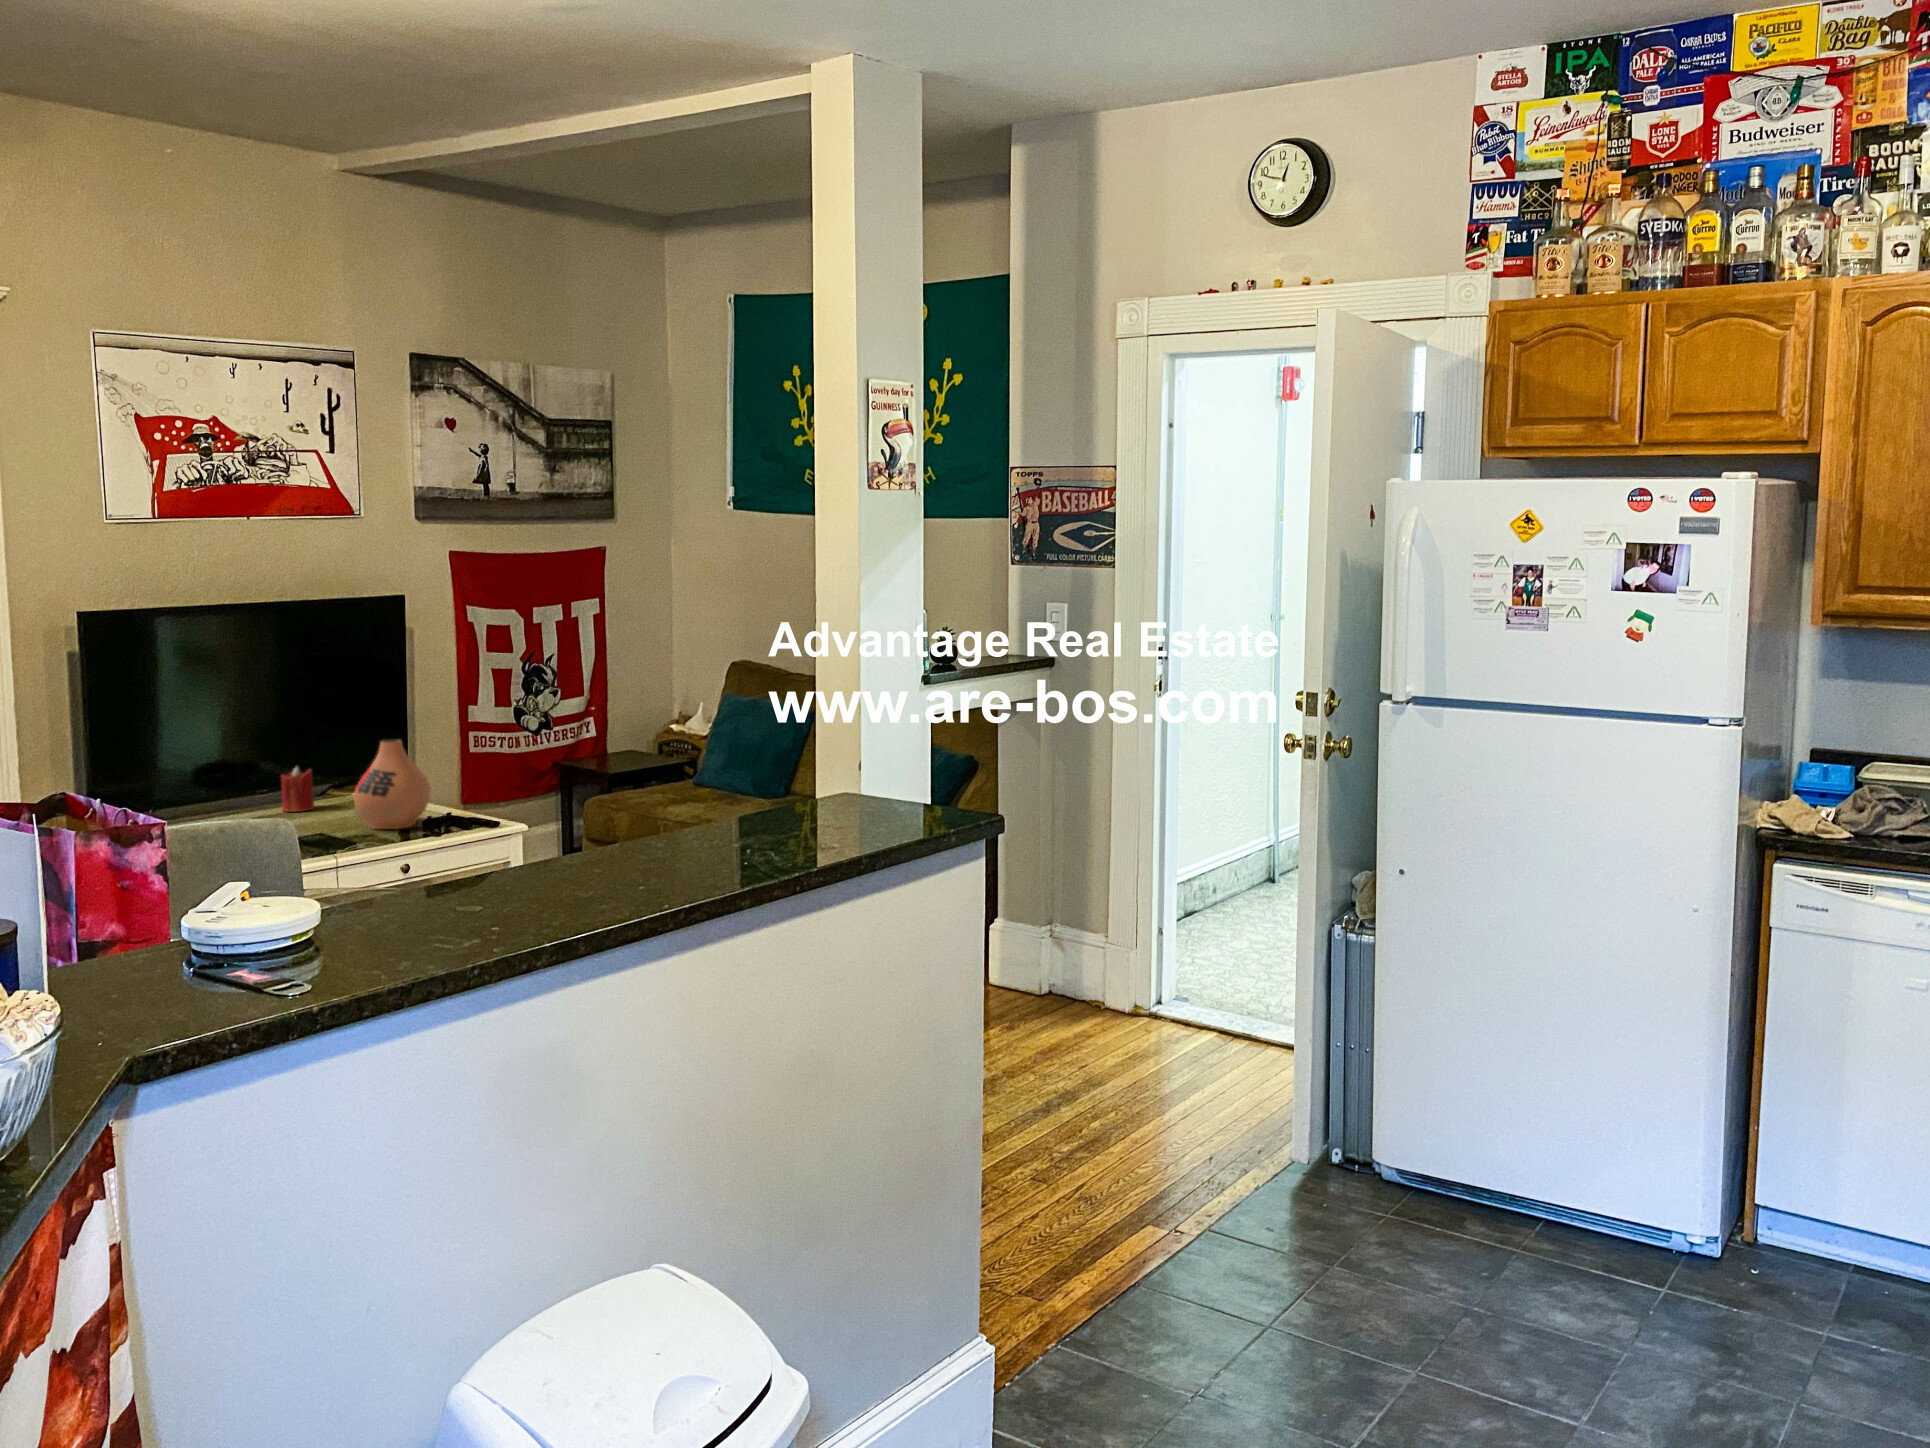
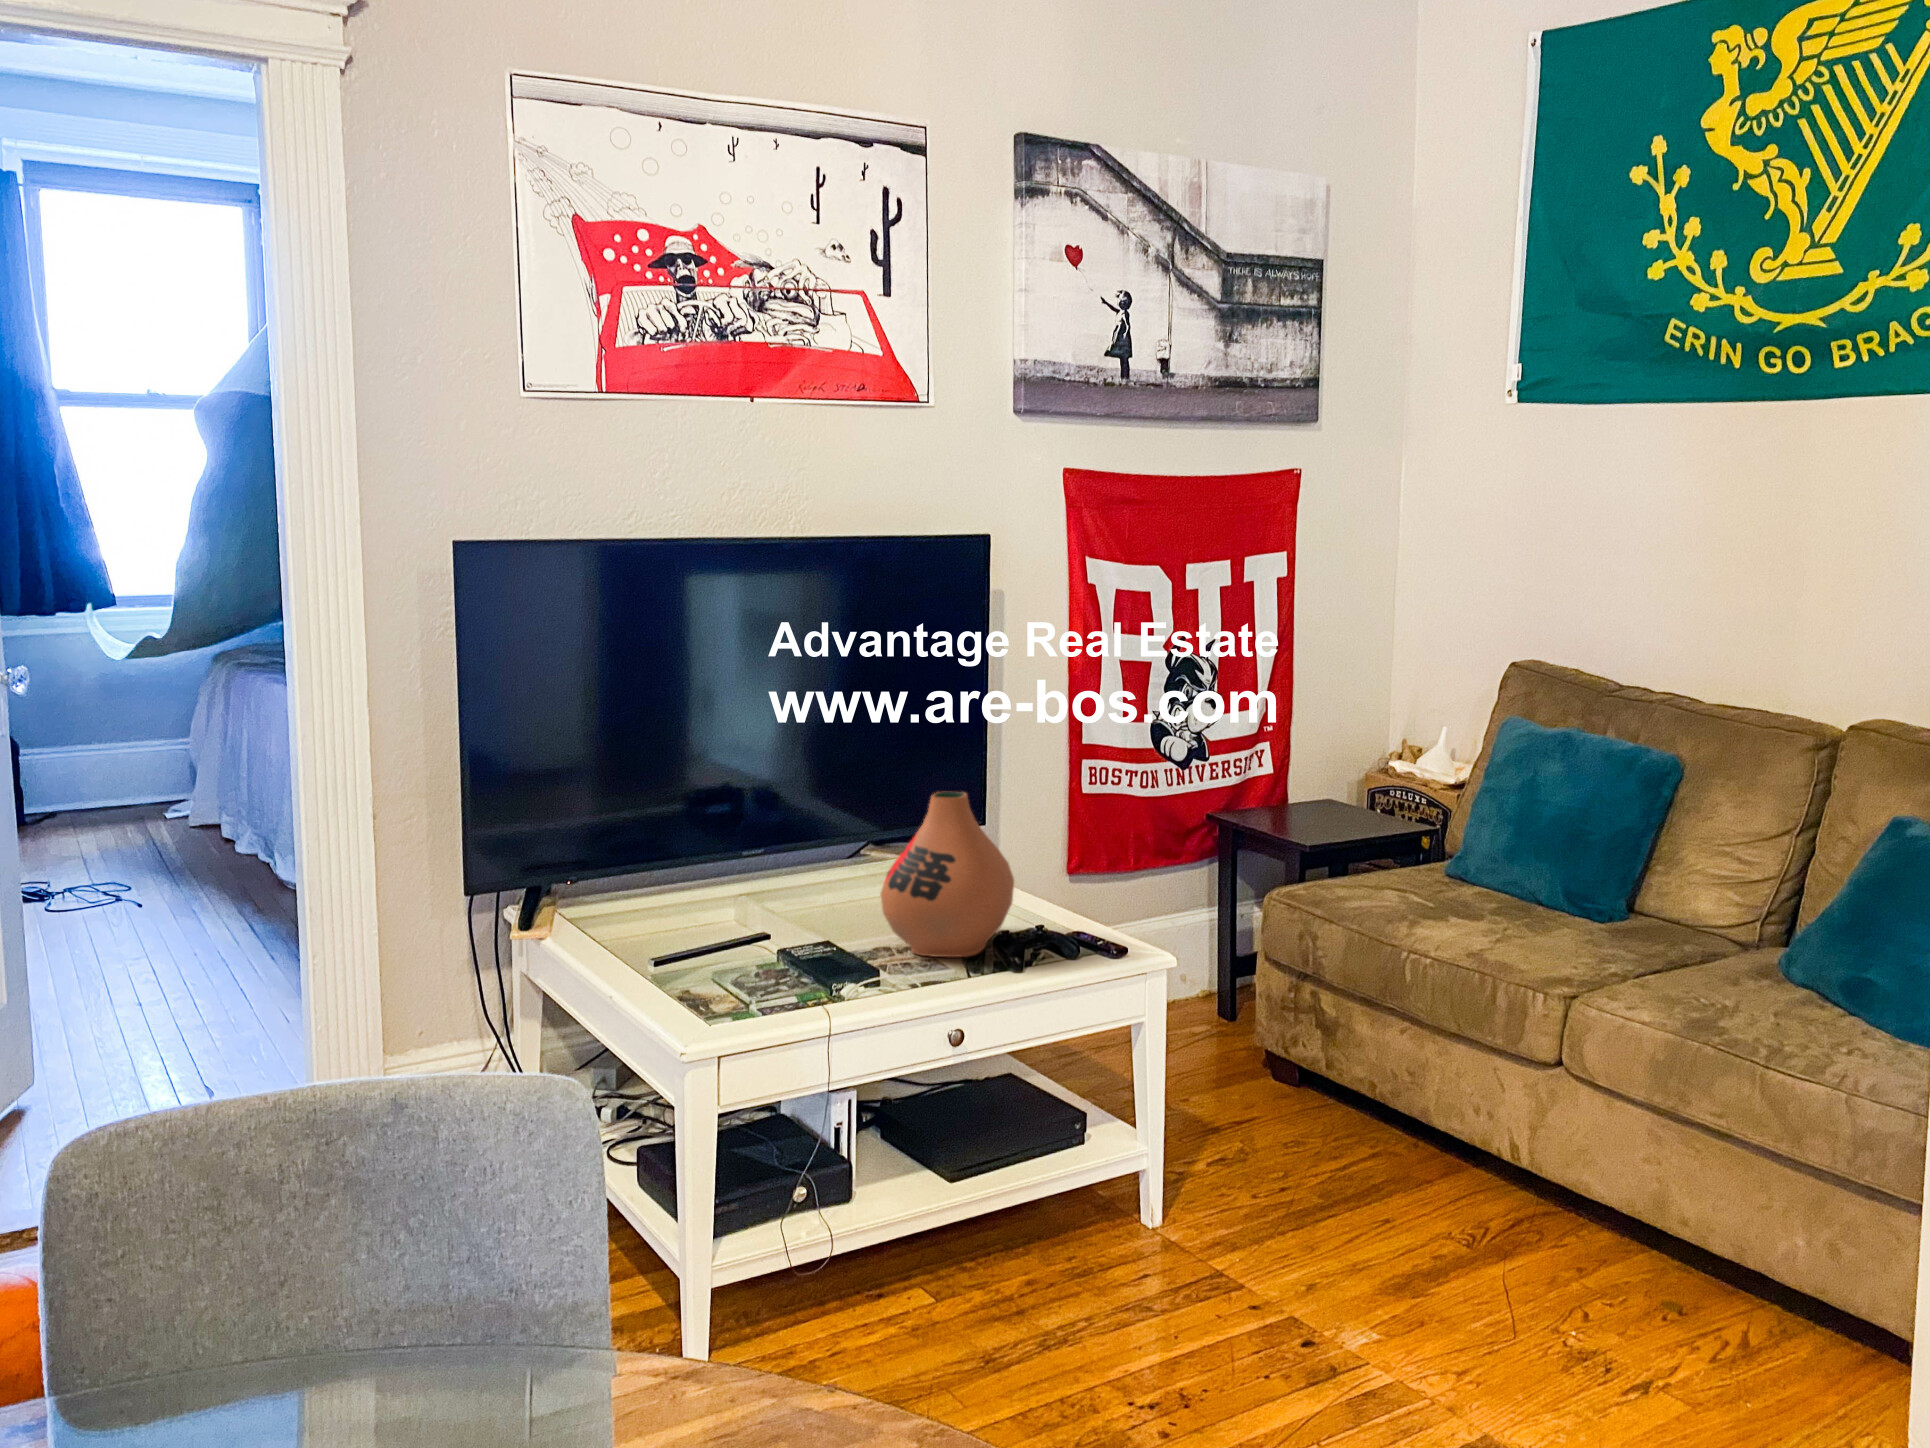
candle: present [281,767,314,812] -> none [780,819,830,897]

